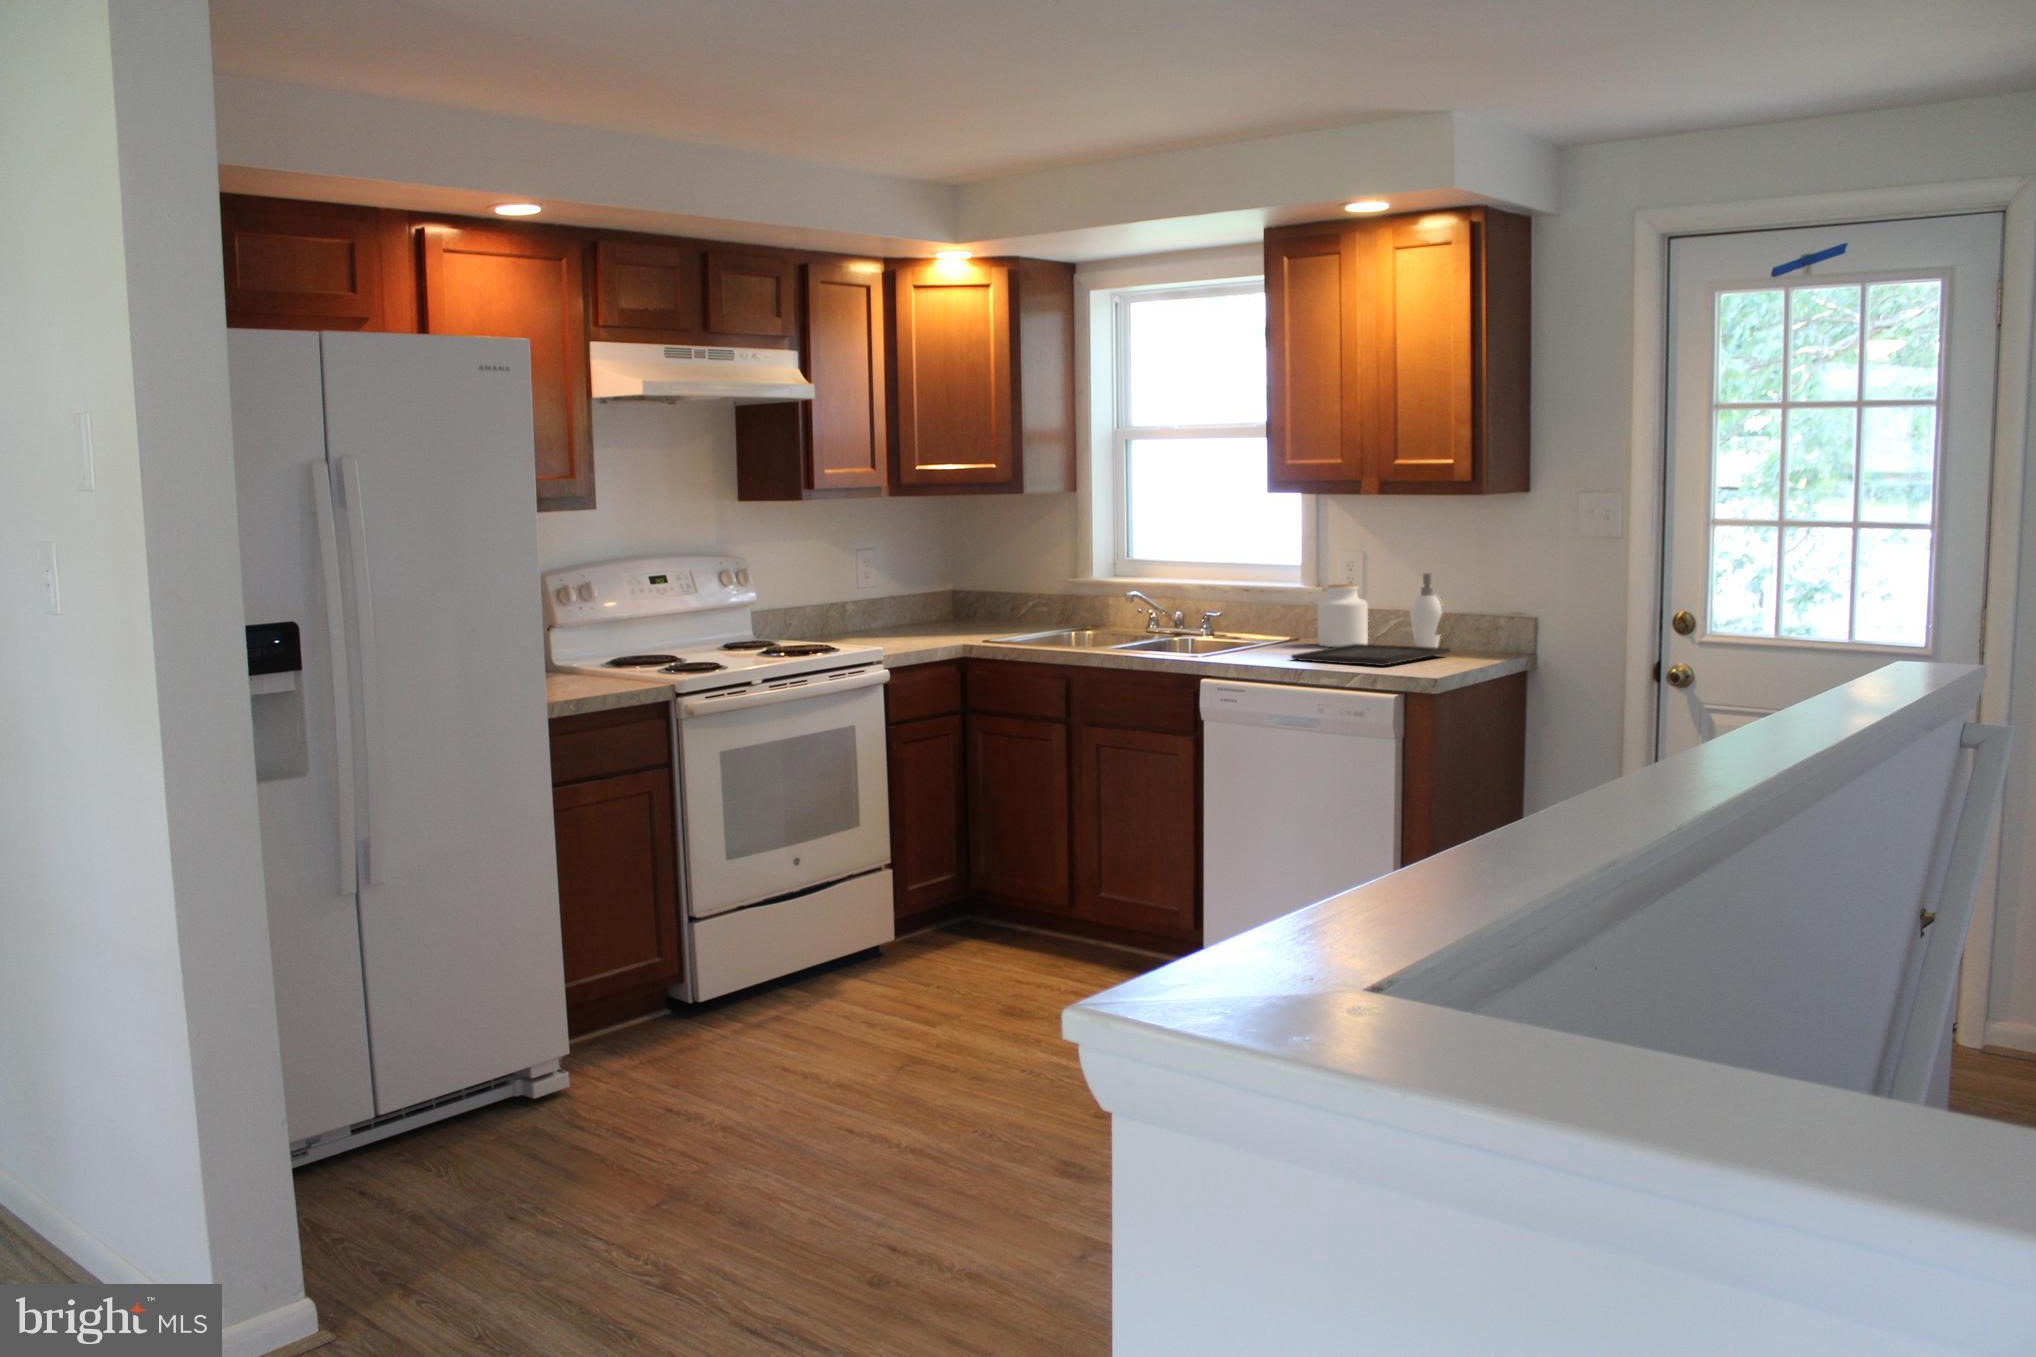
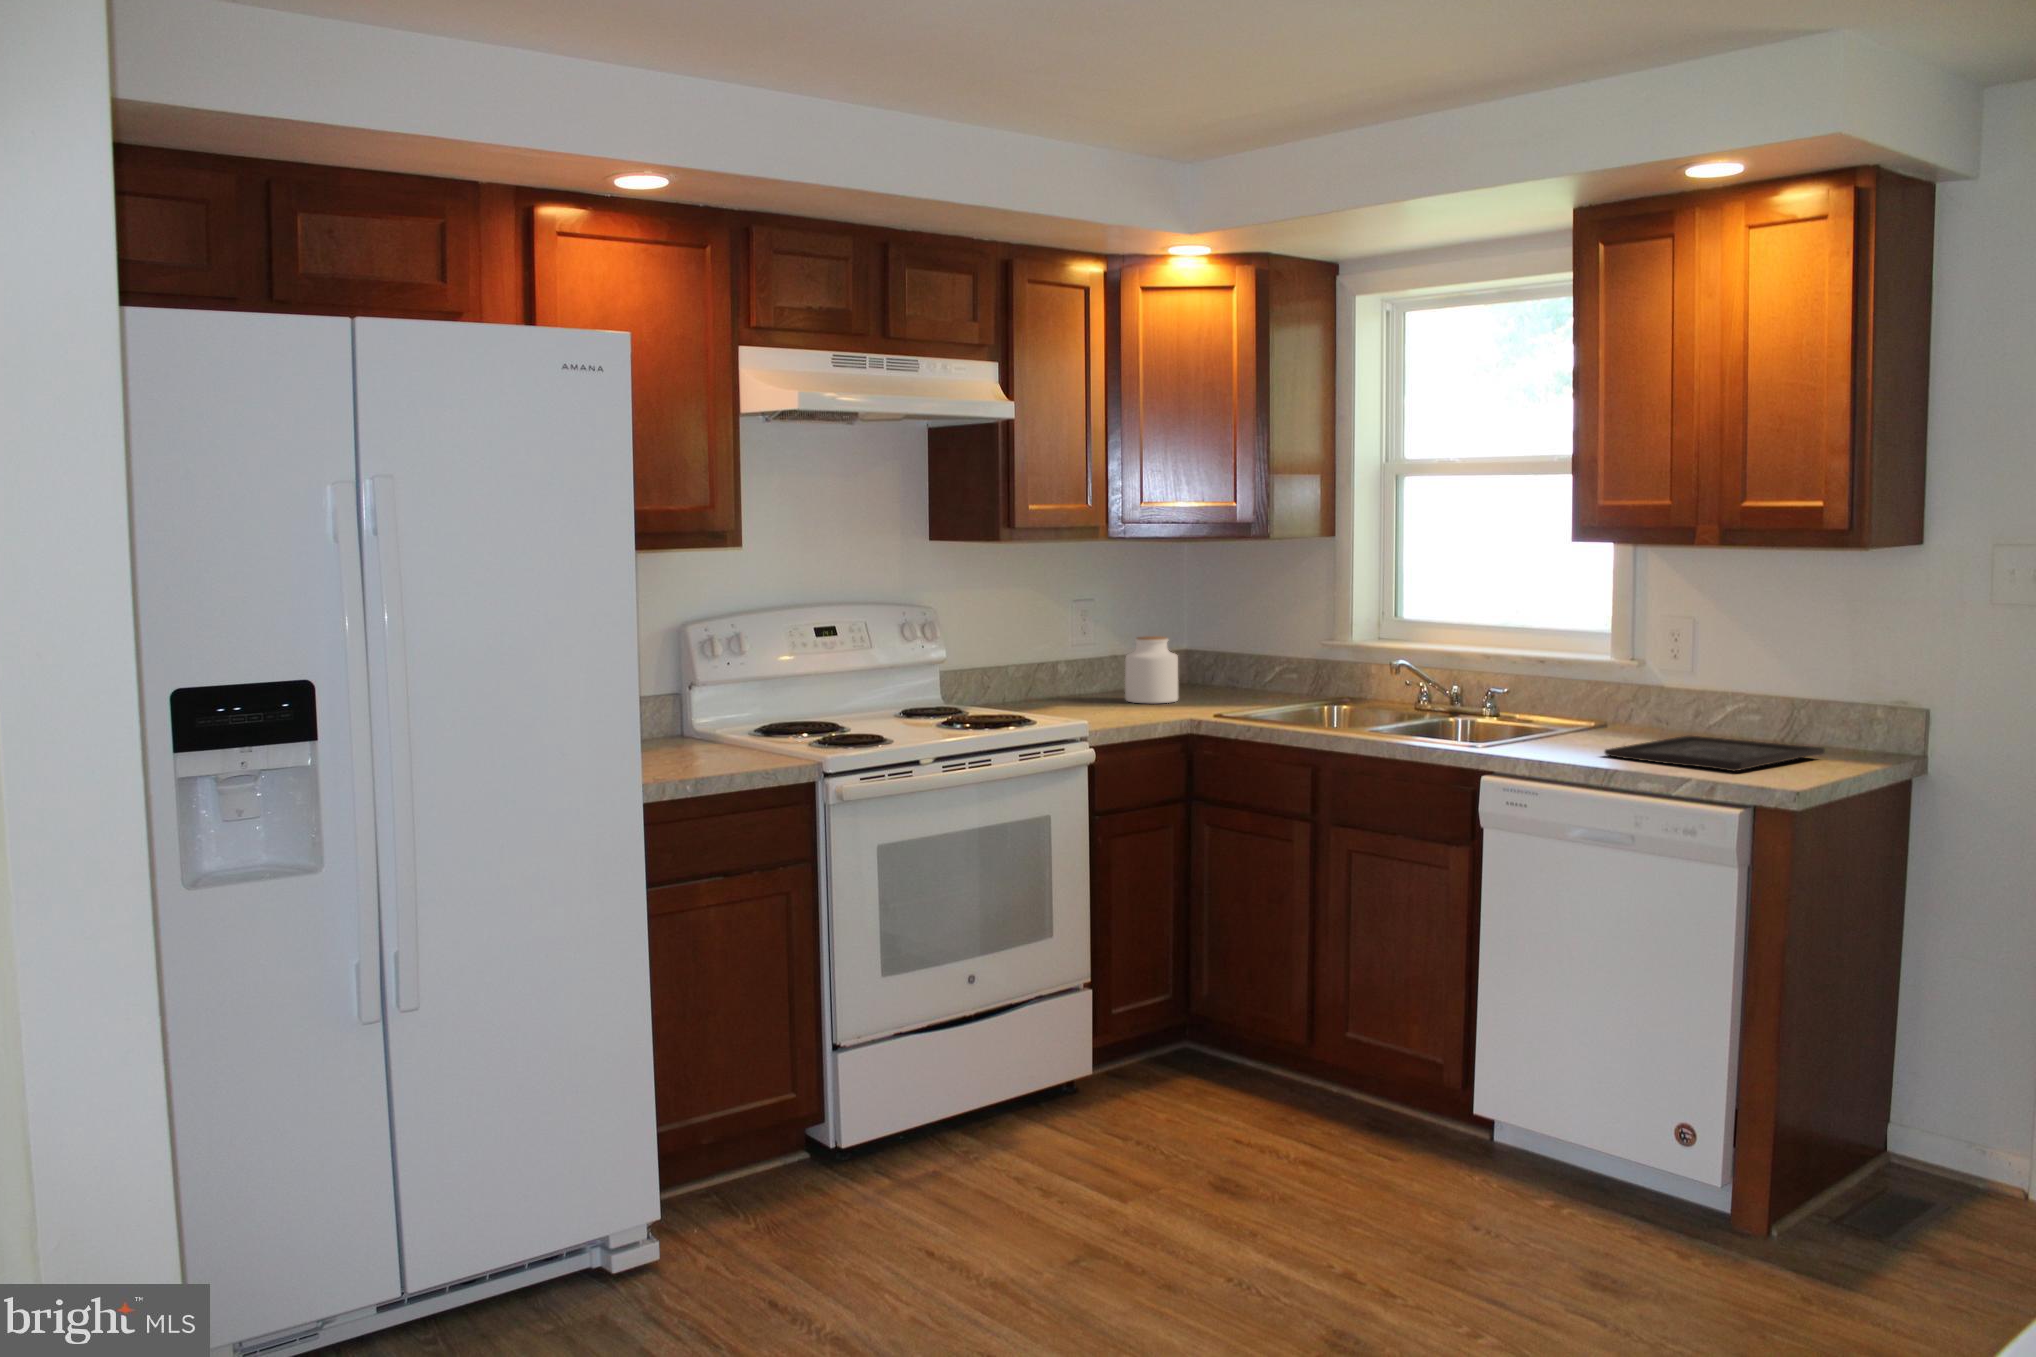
soap dispenser: present [1410,573,1442,647] -> none [1763,647,1826,746]
jar: present [1317,584,1368,647] -> present [1125,636,1178,704]

